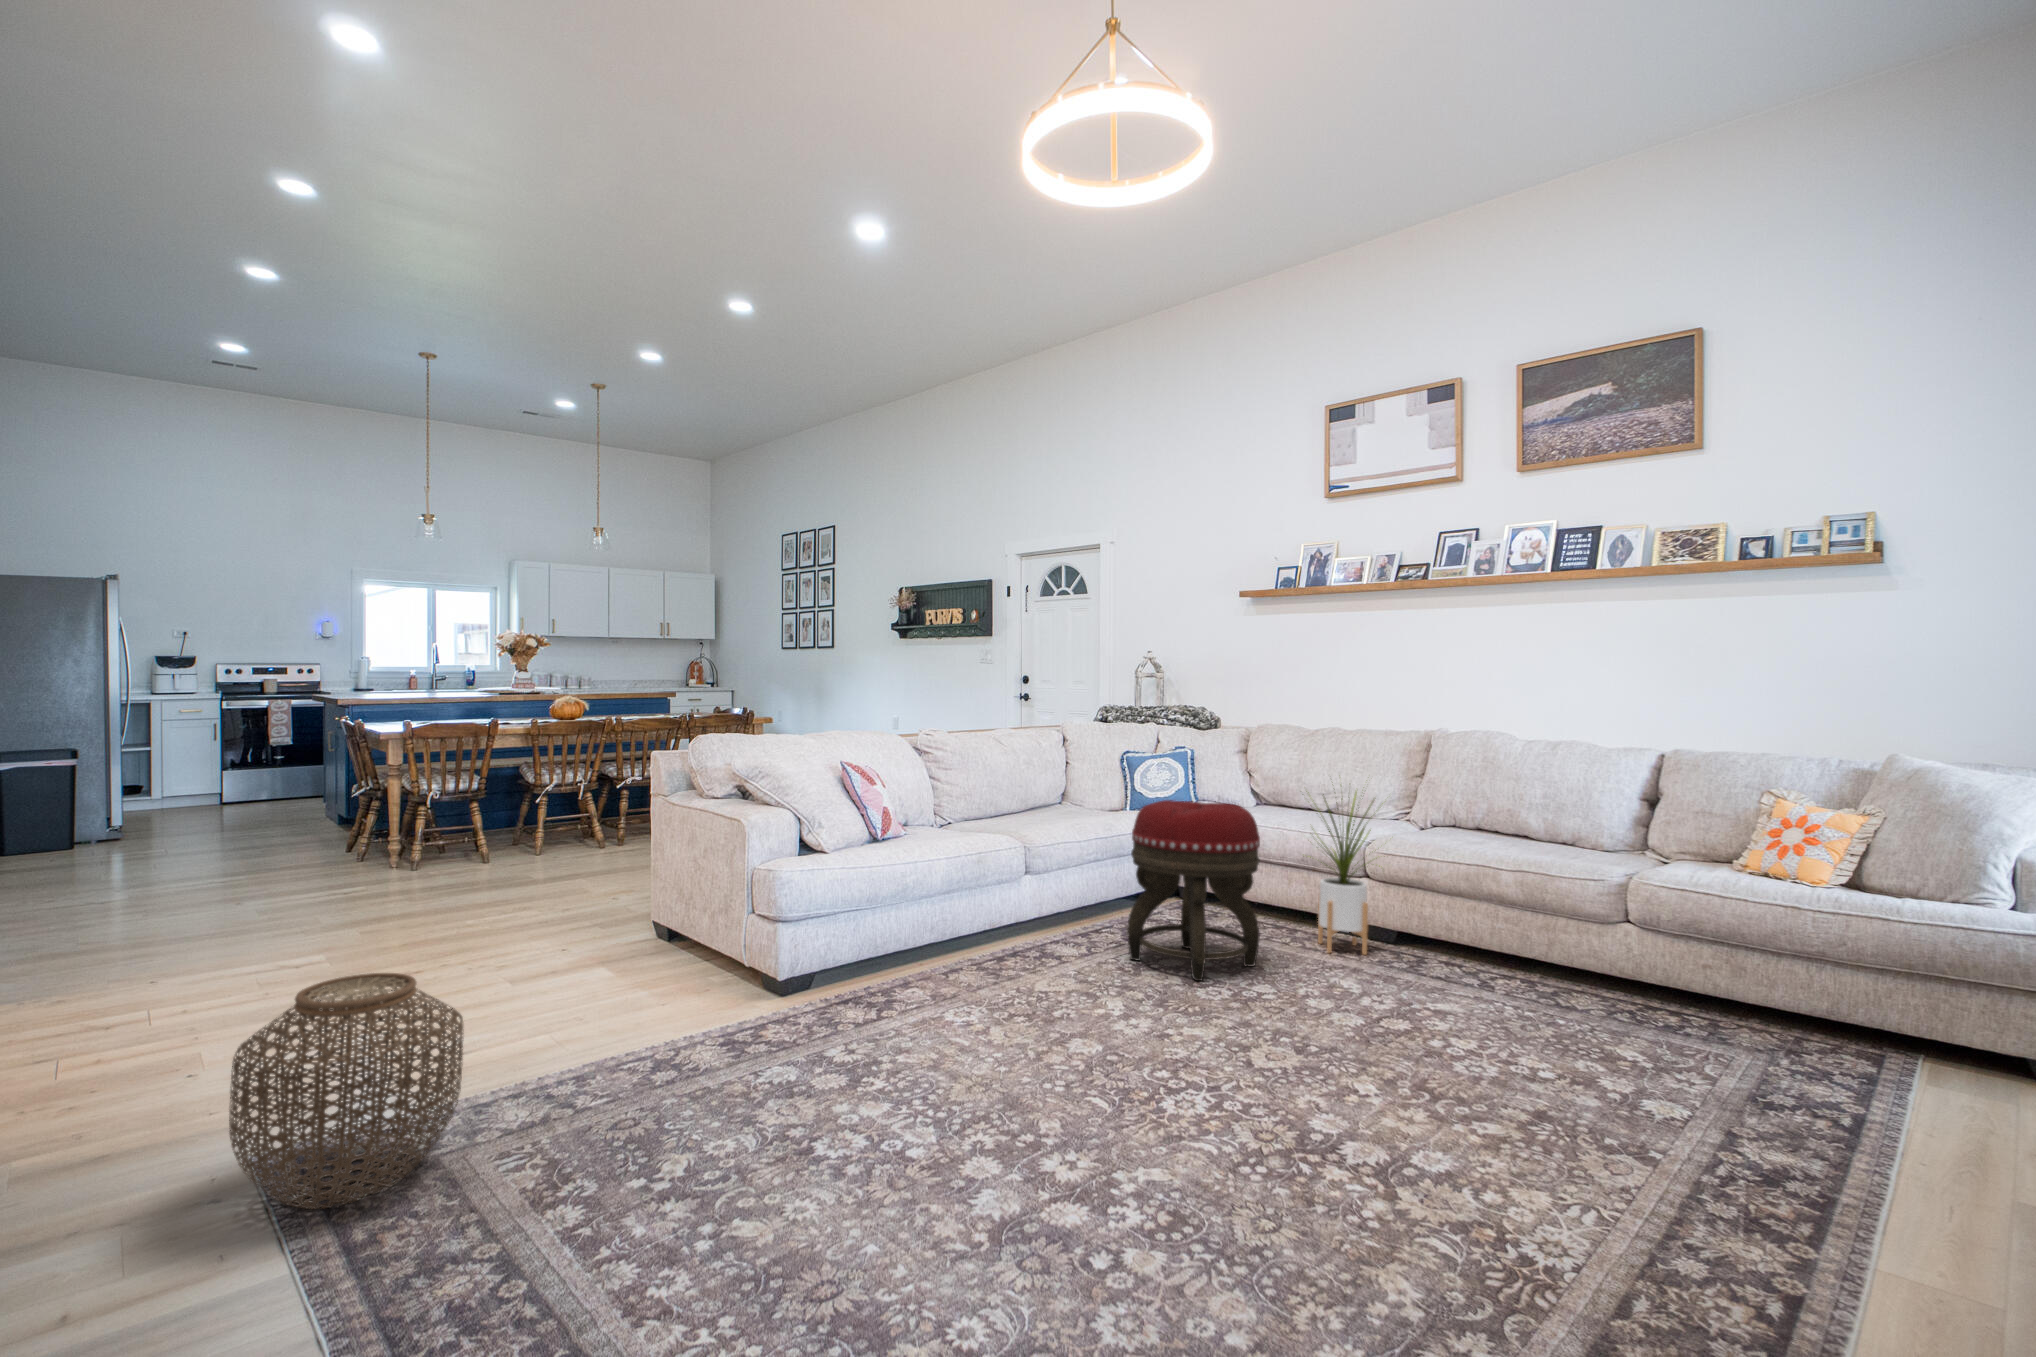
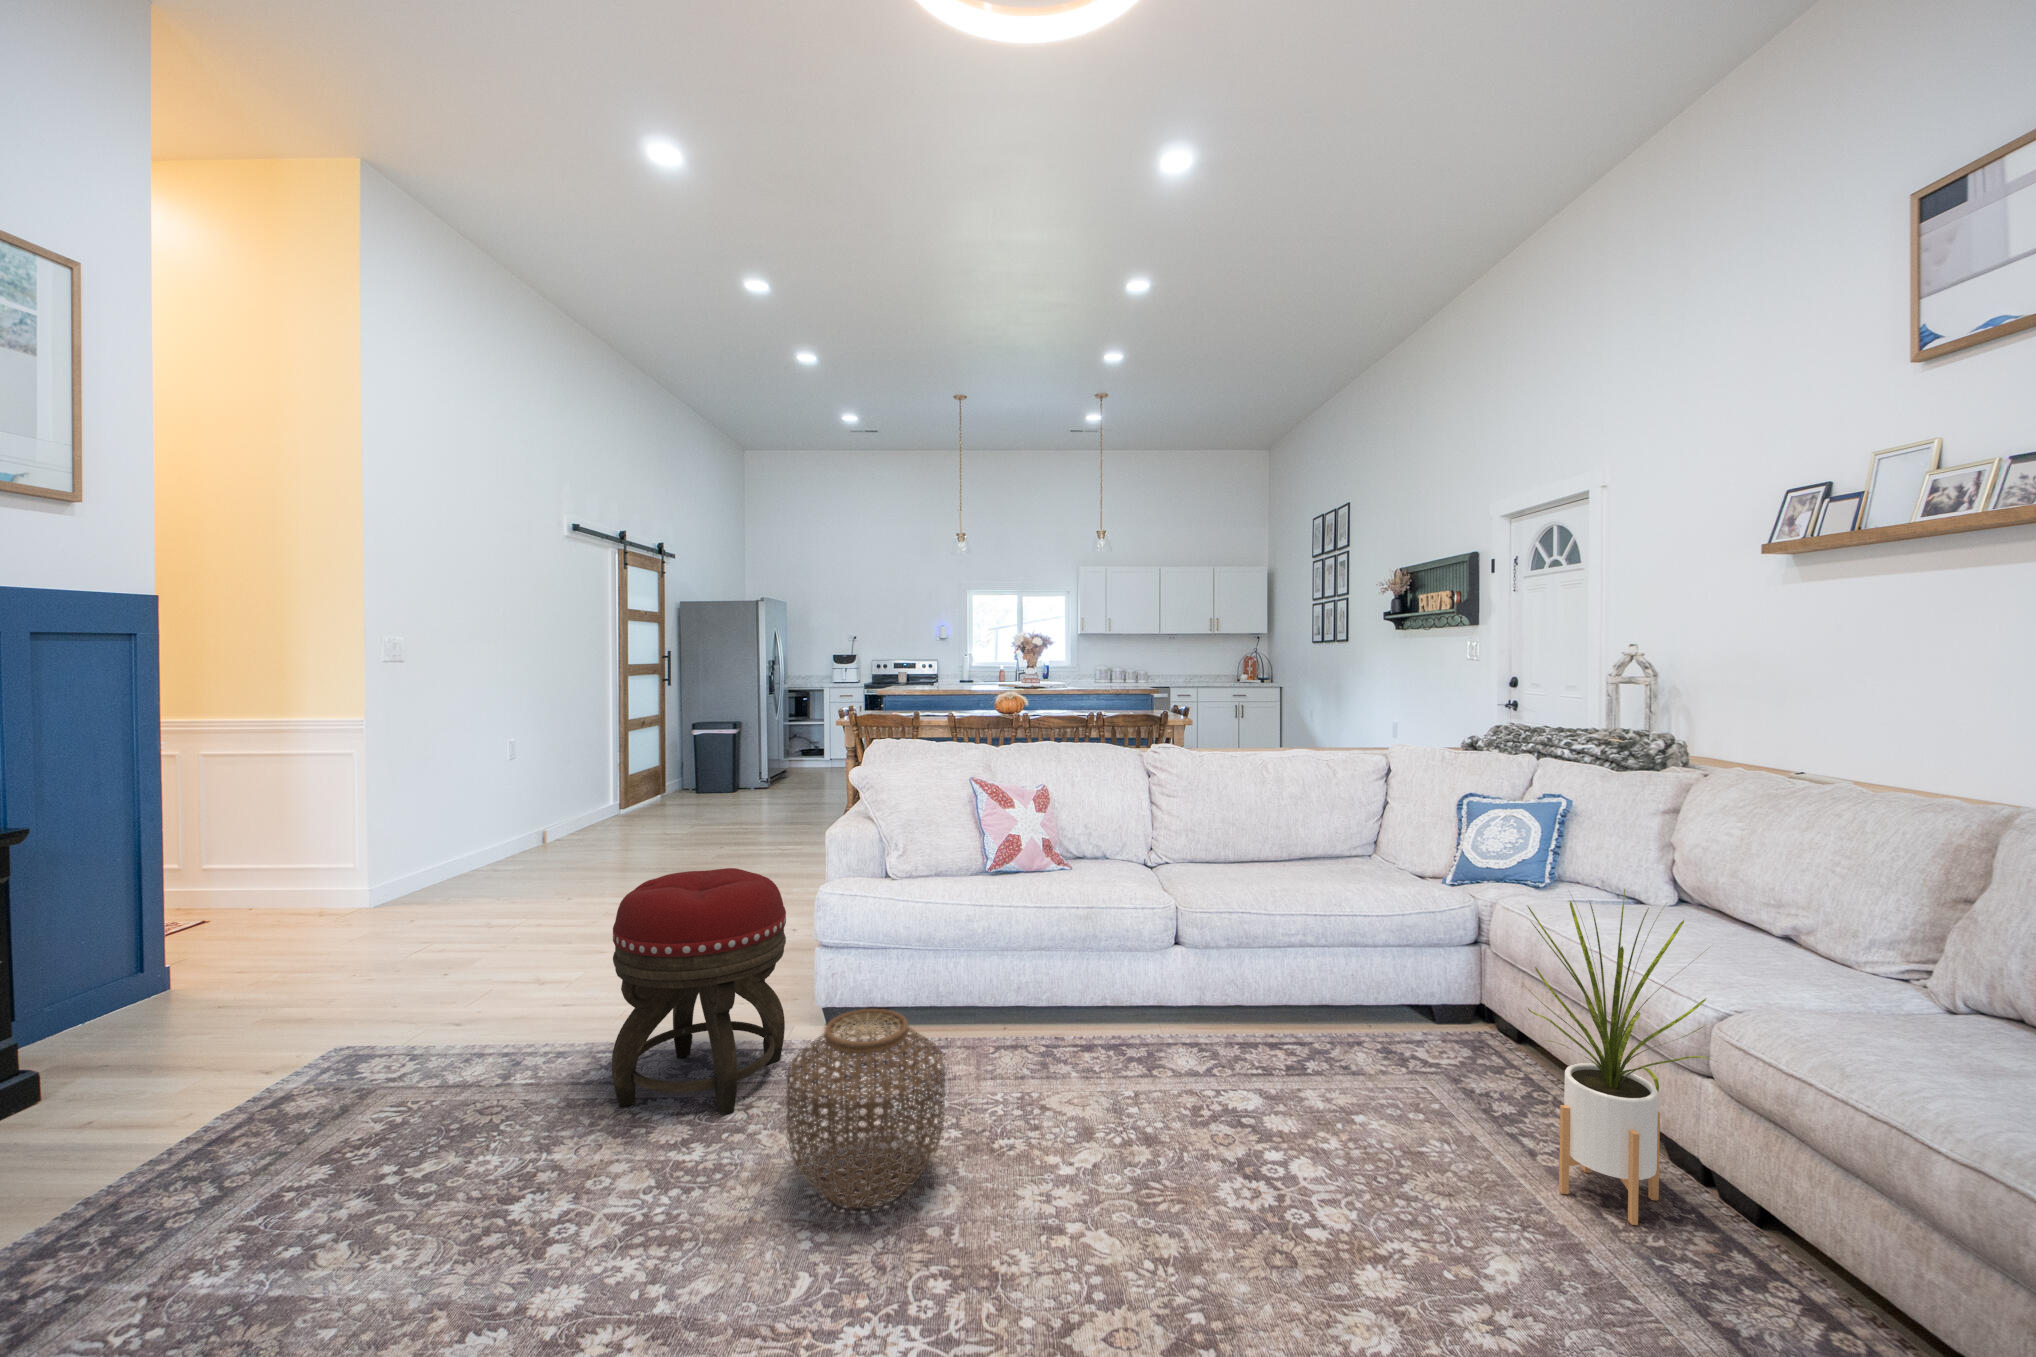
footstool: present [1127,800,1260,981] -> present [612,868,786,1114]
woven basket: present [229,973,463,1209] -> present [786,1009,945,1208]

